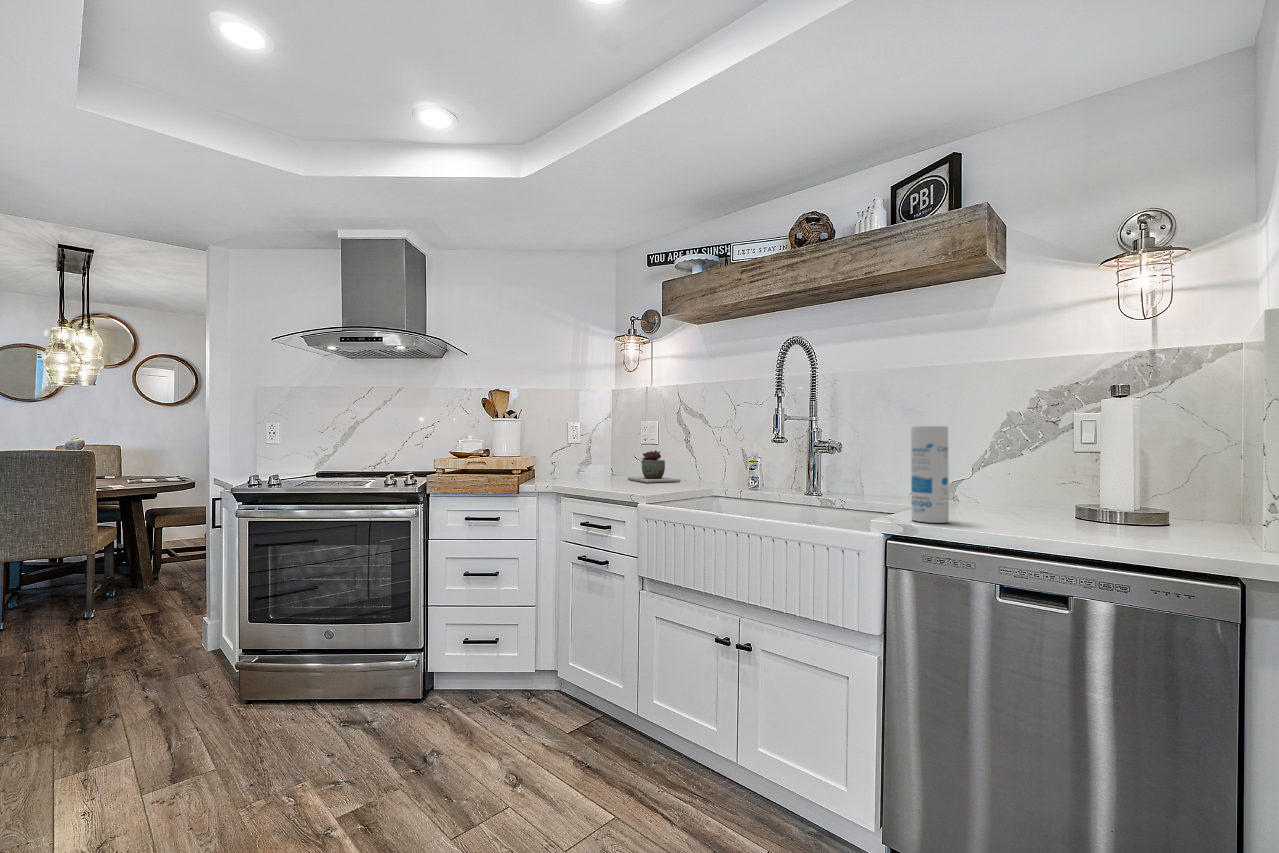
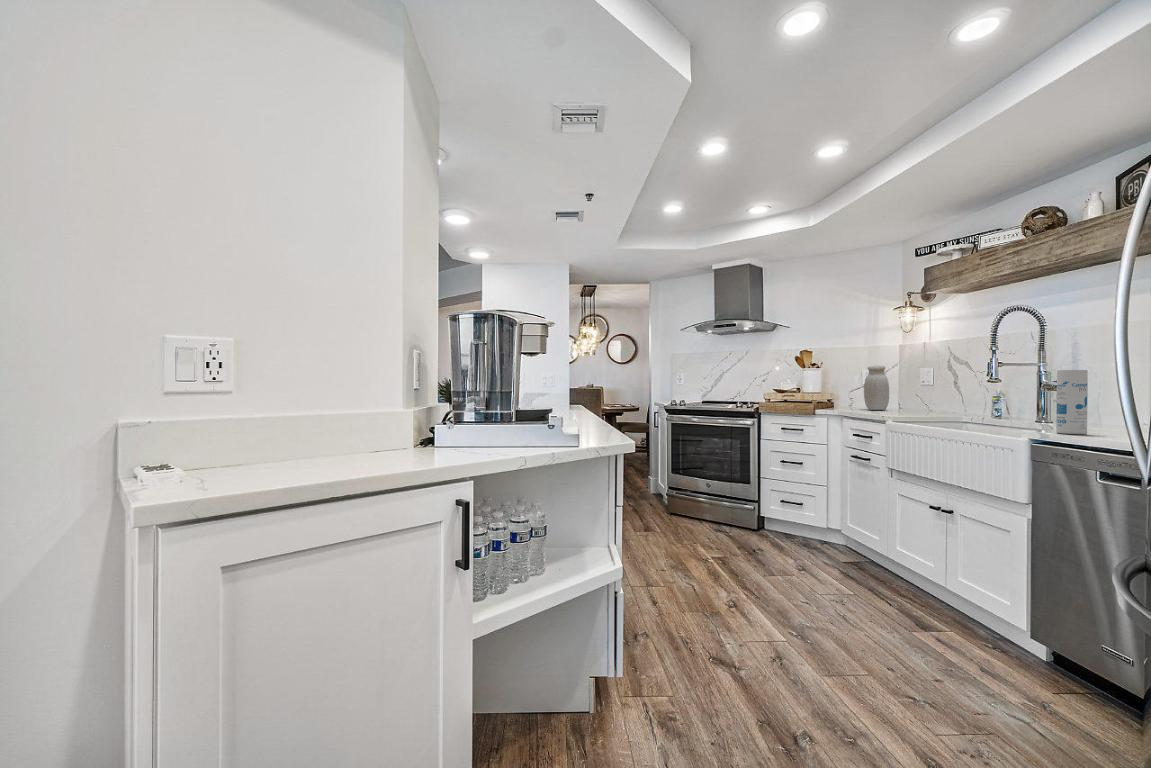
jar: none [577,415,609,480] -> present [864,365,889,410]
succulent plant: present [628,450,681,483] -> none [905,390,947,414]

